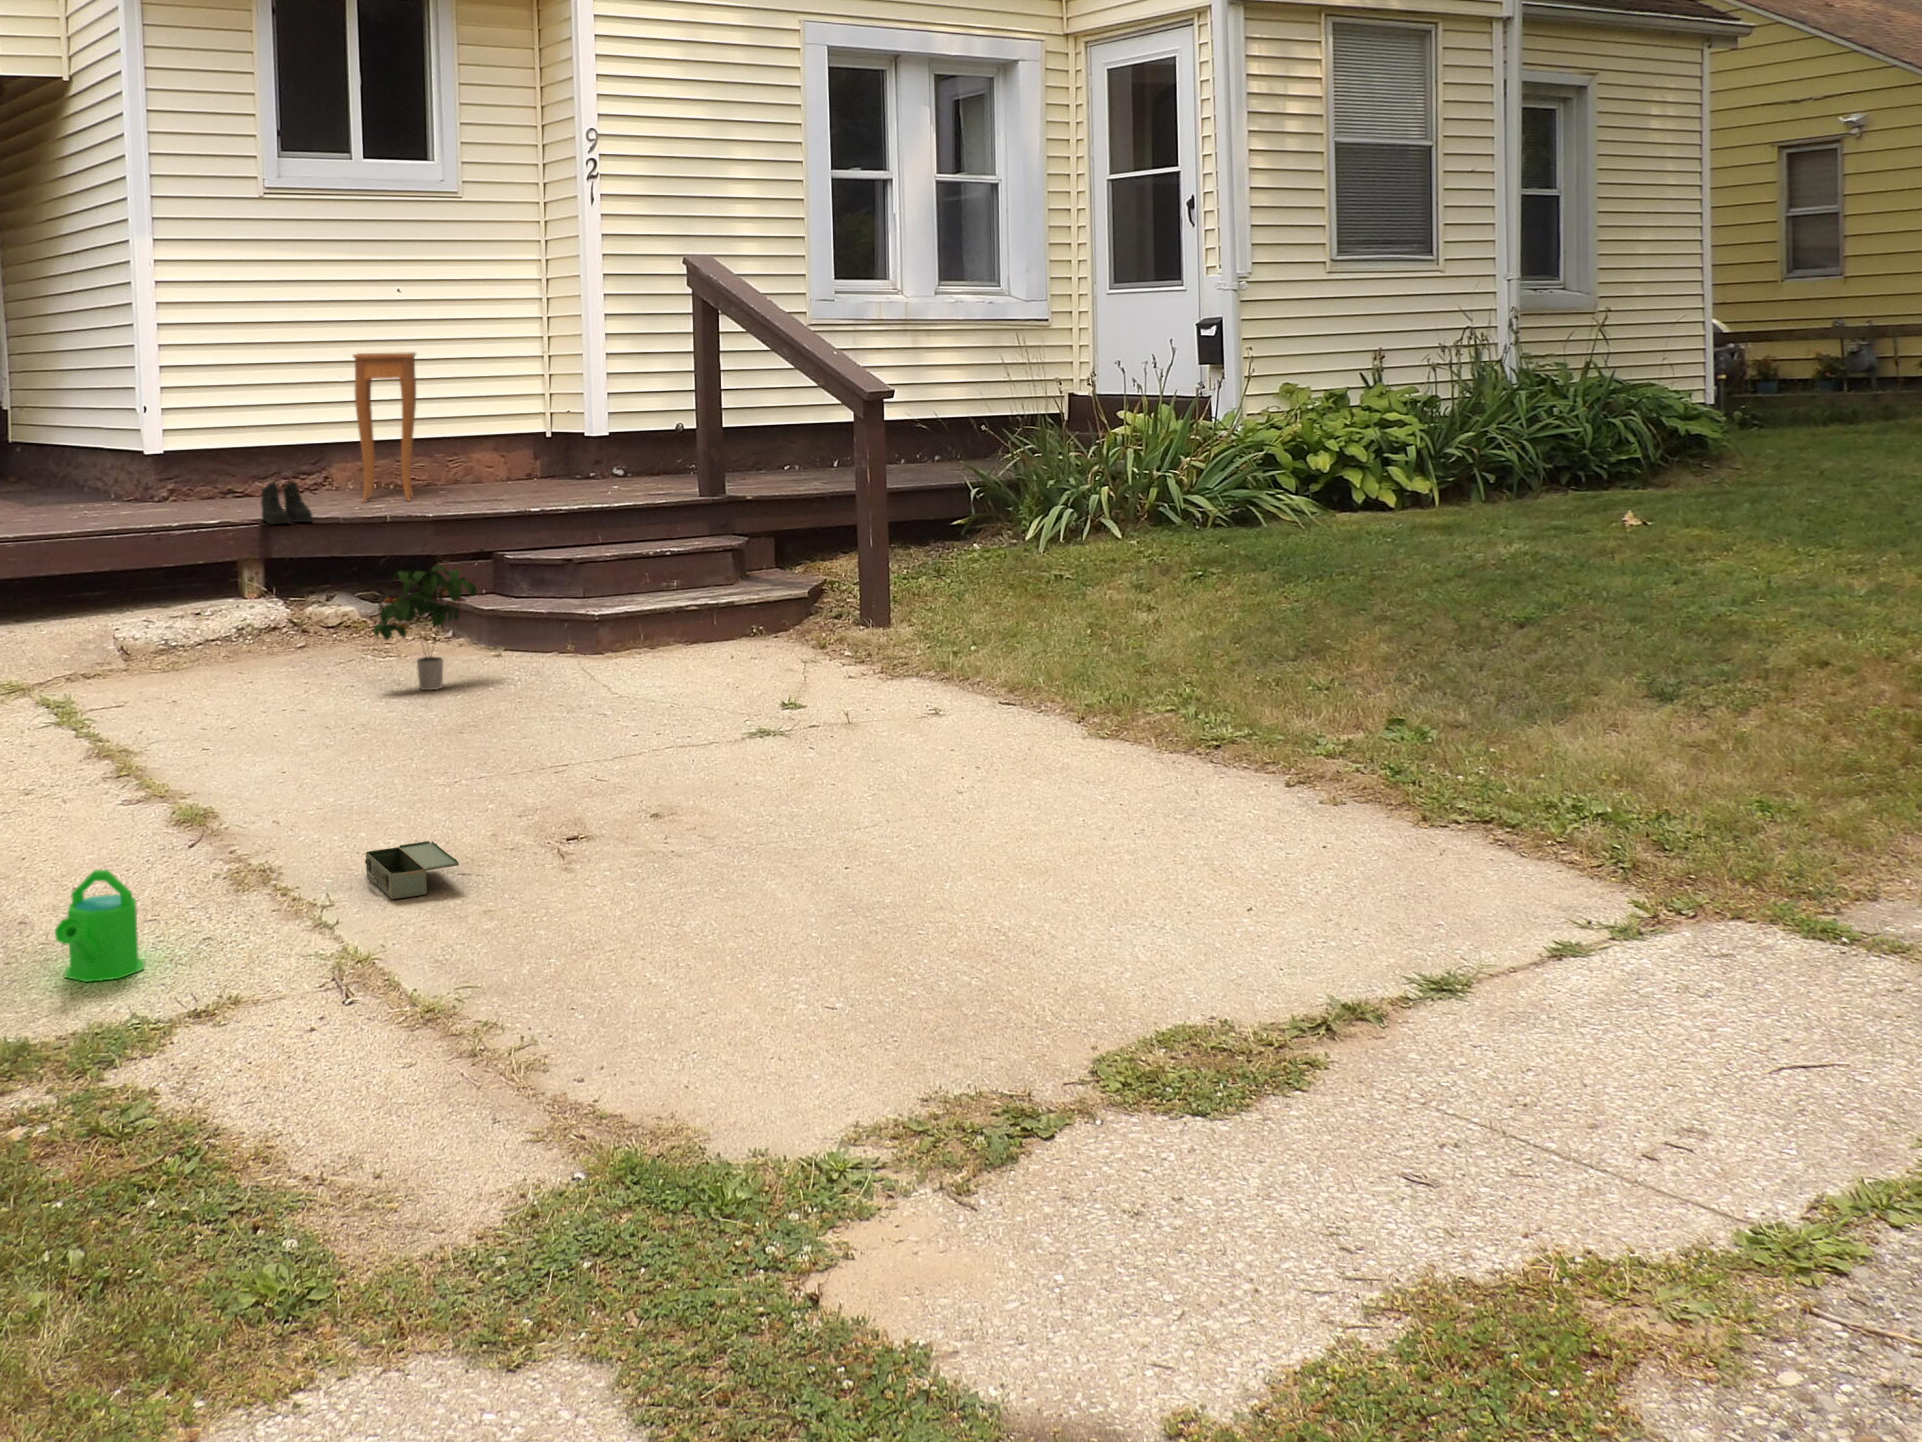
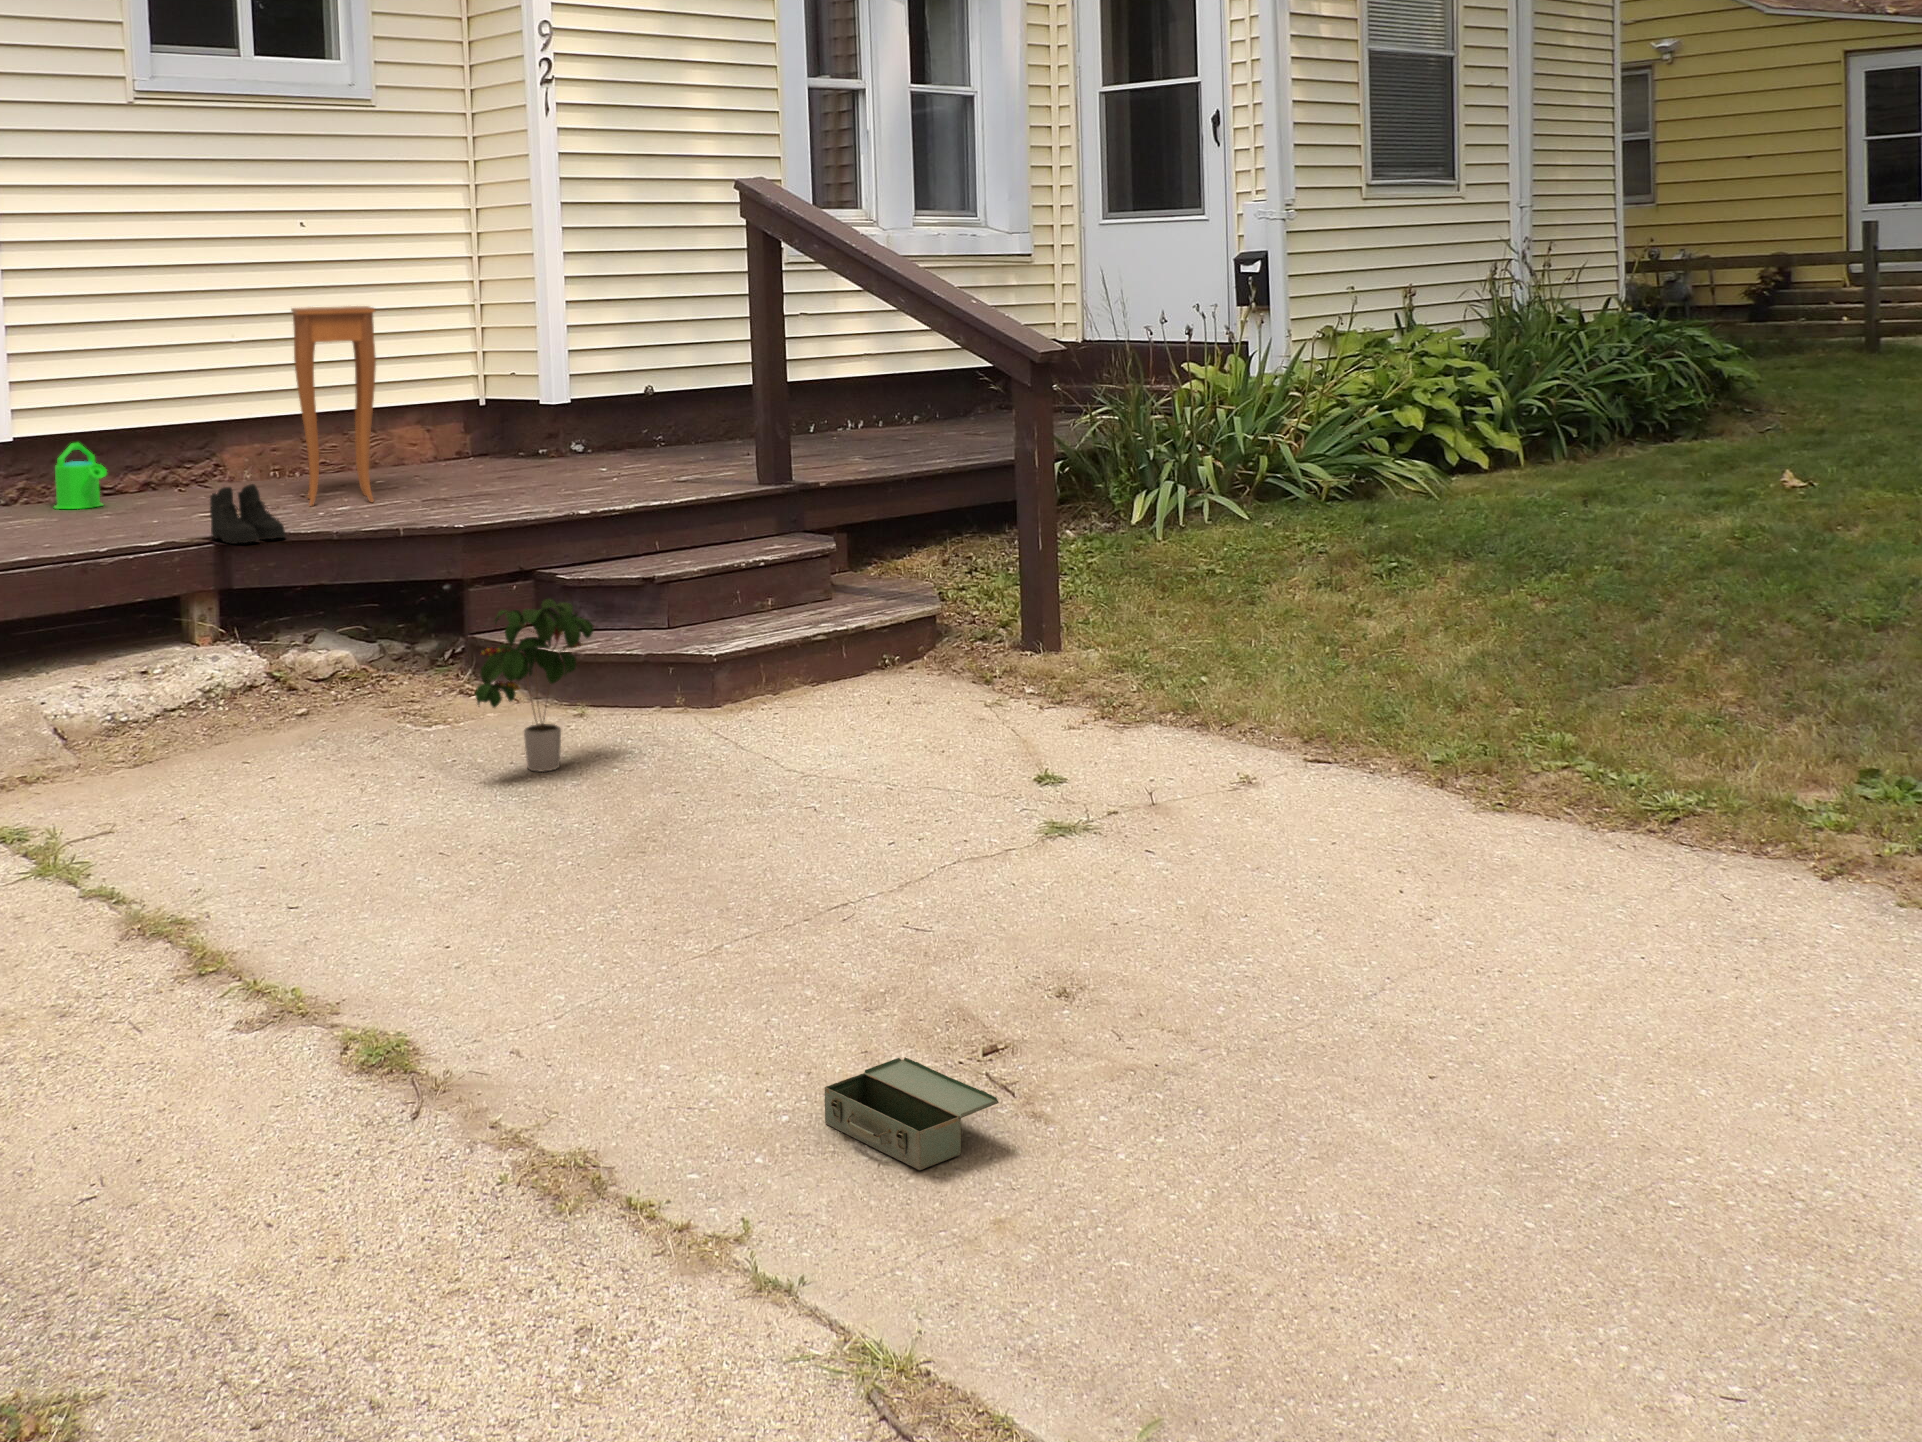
watering can: present [55,870,144,982] -> present [53,442,107,509]

